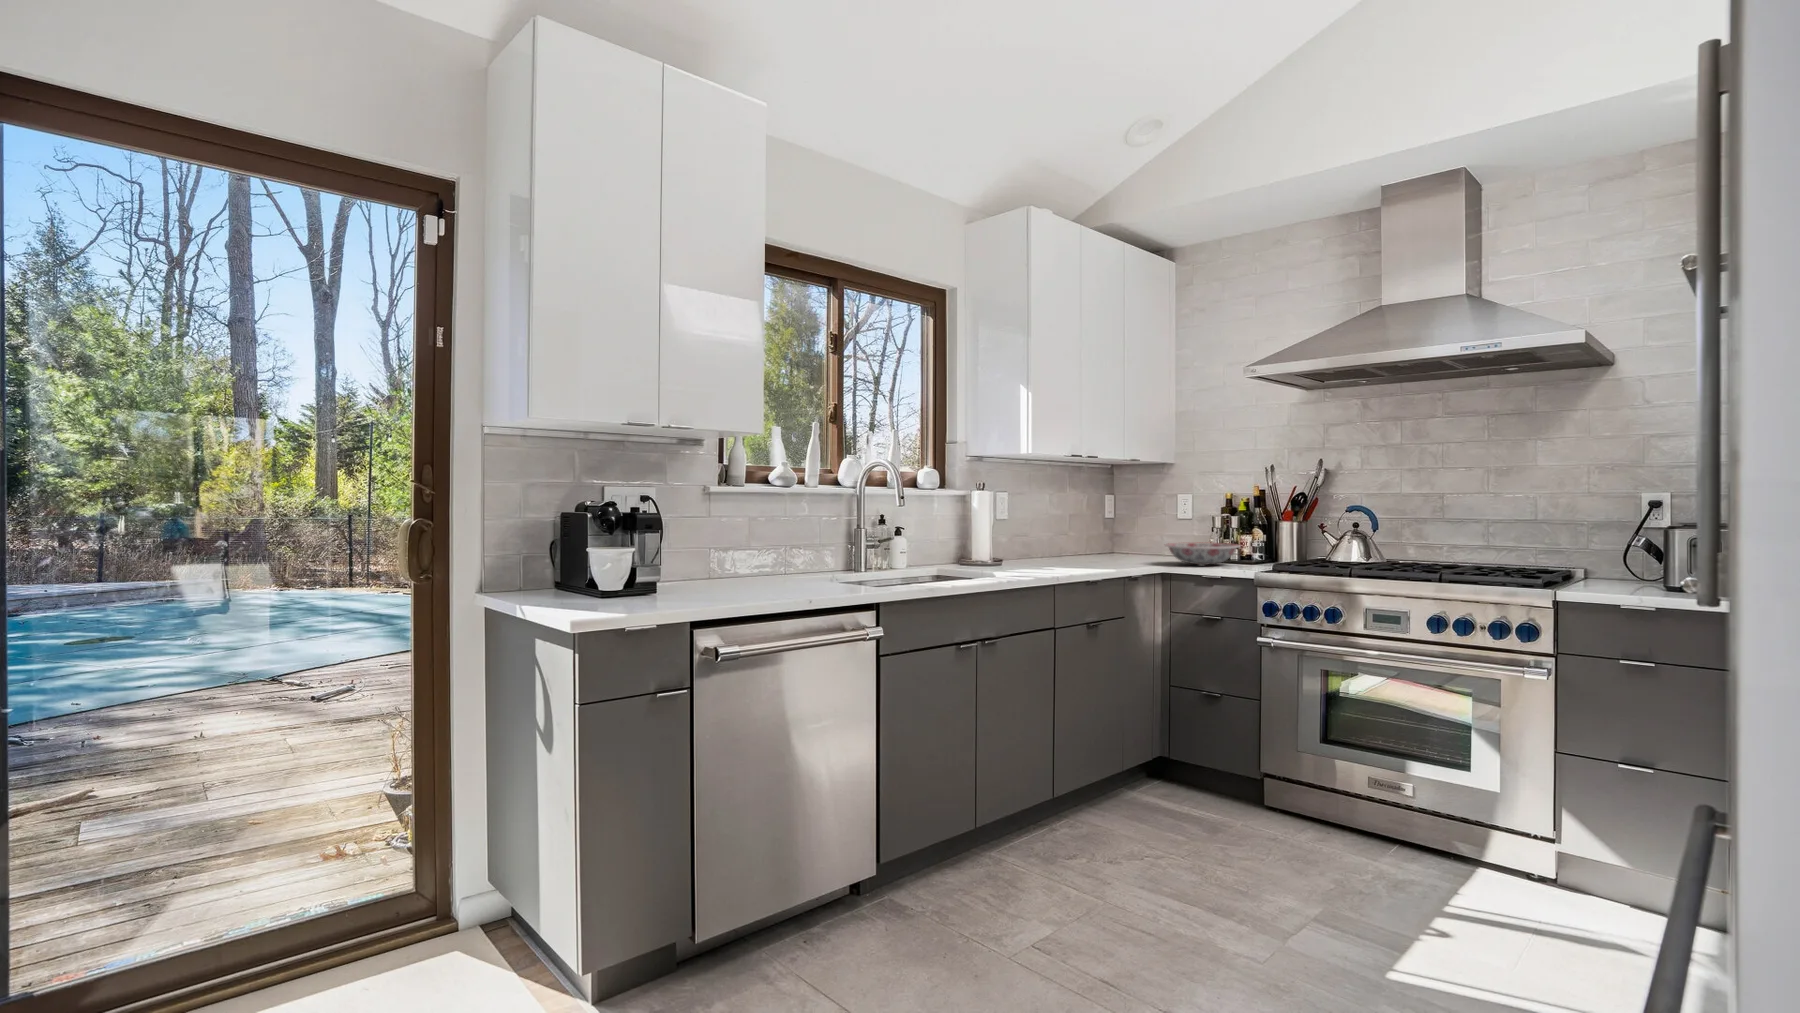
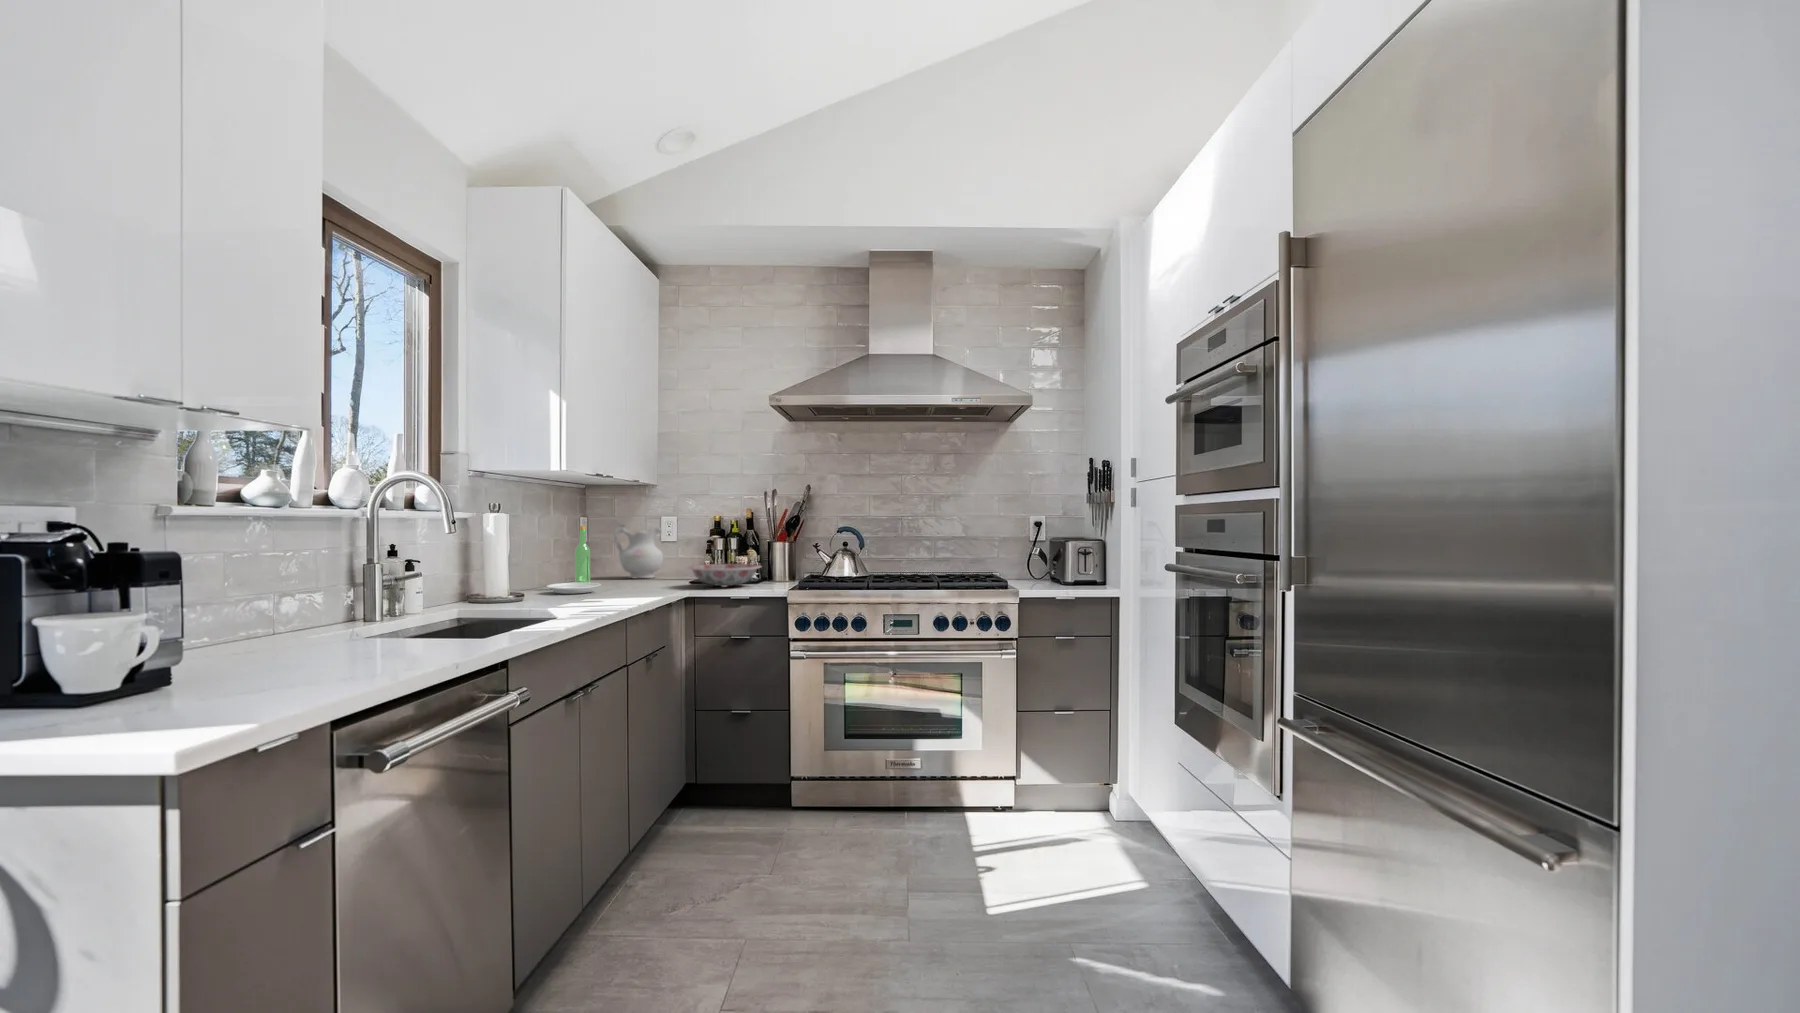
ceramic pitcher: none [1133,502,1179,554] -> present [614,524,663,579]
plate: none [1037,503,1084,563] -> present [546,526,601,594]

